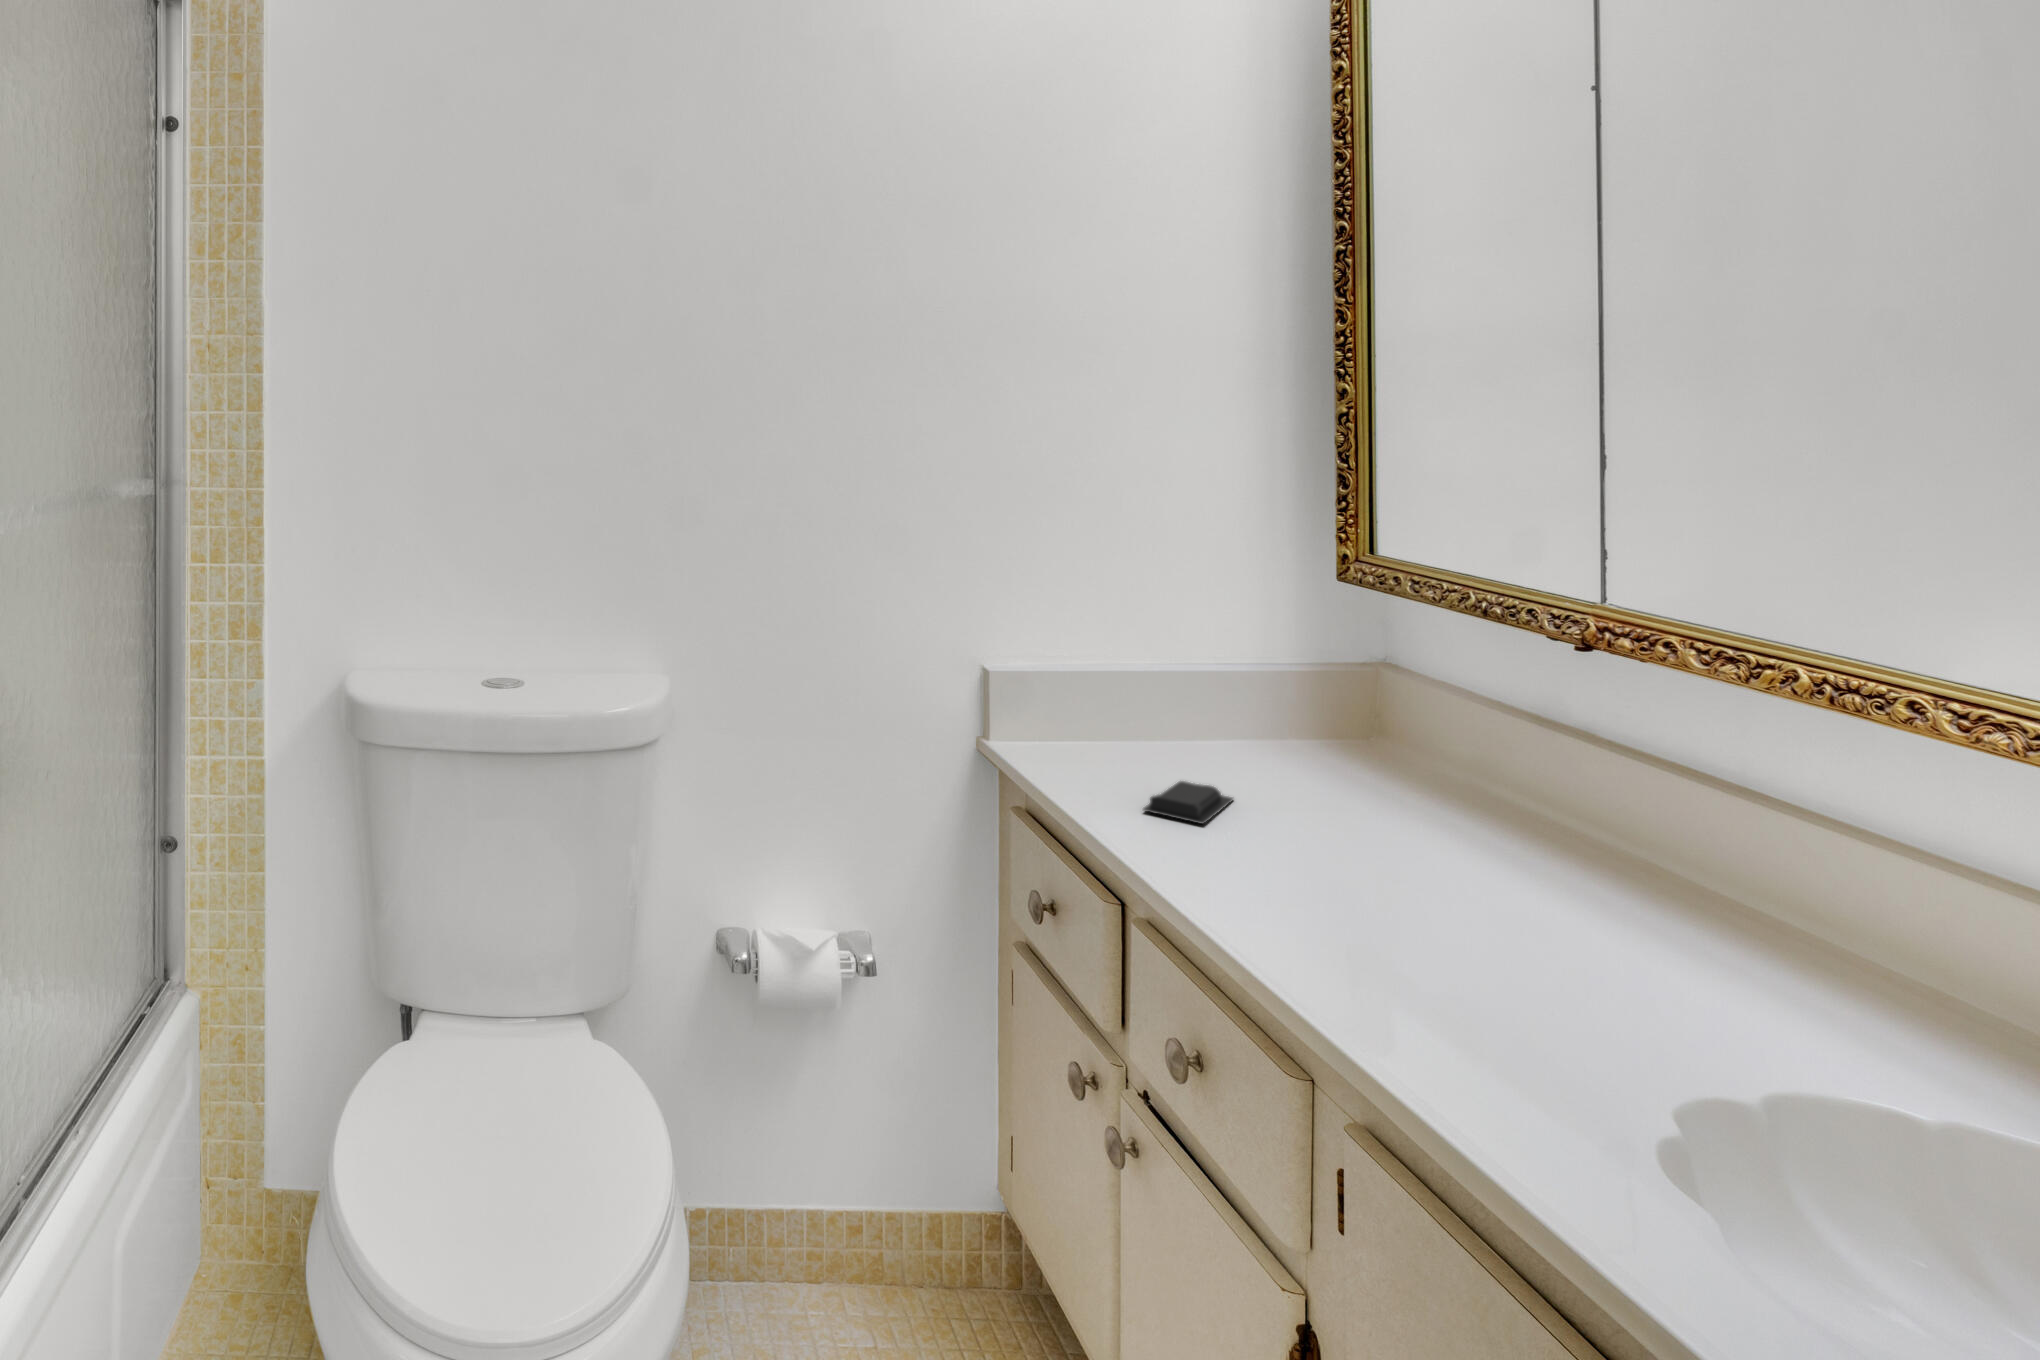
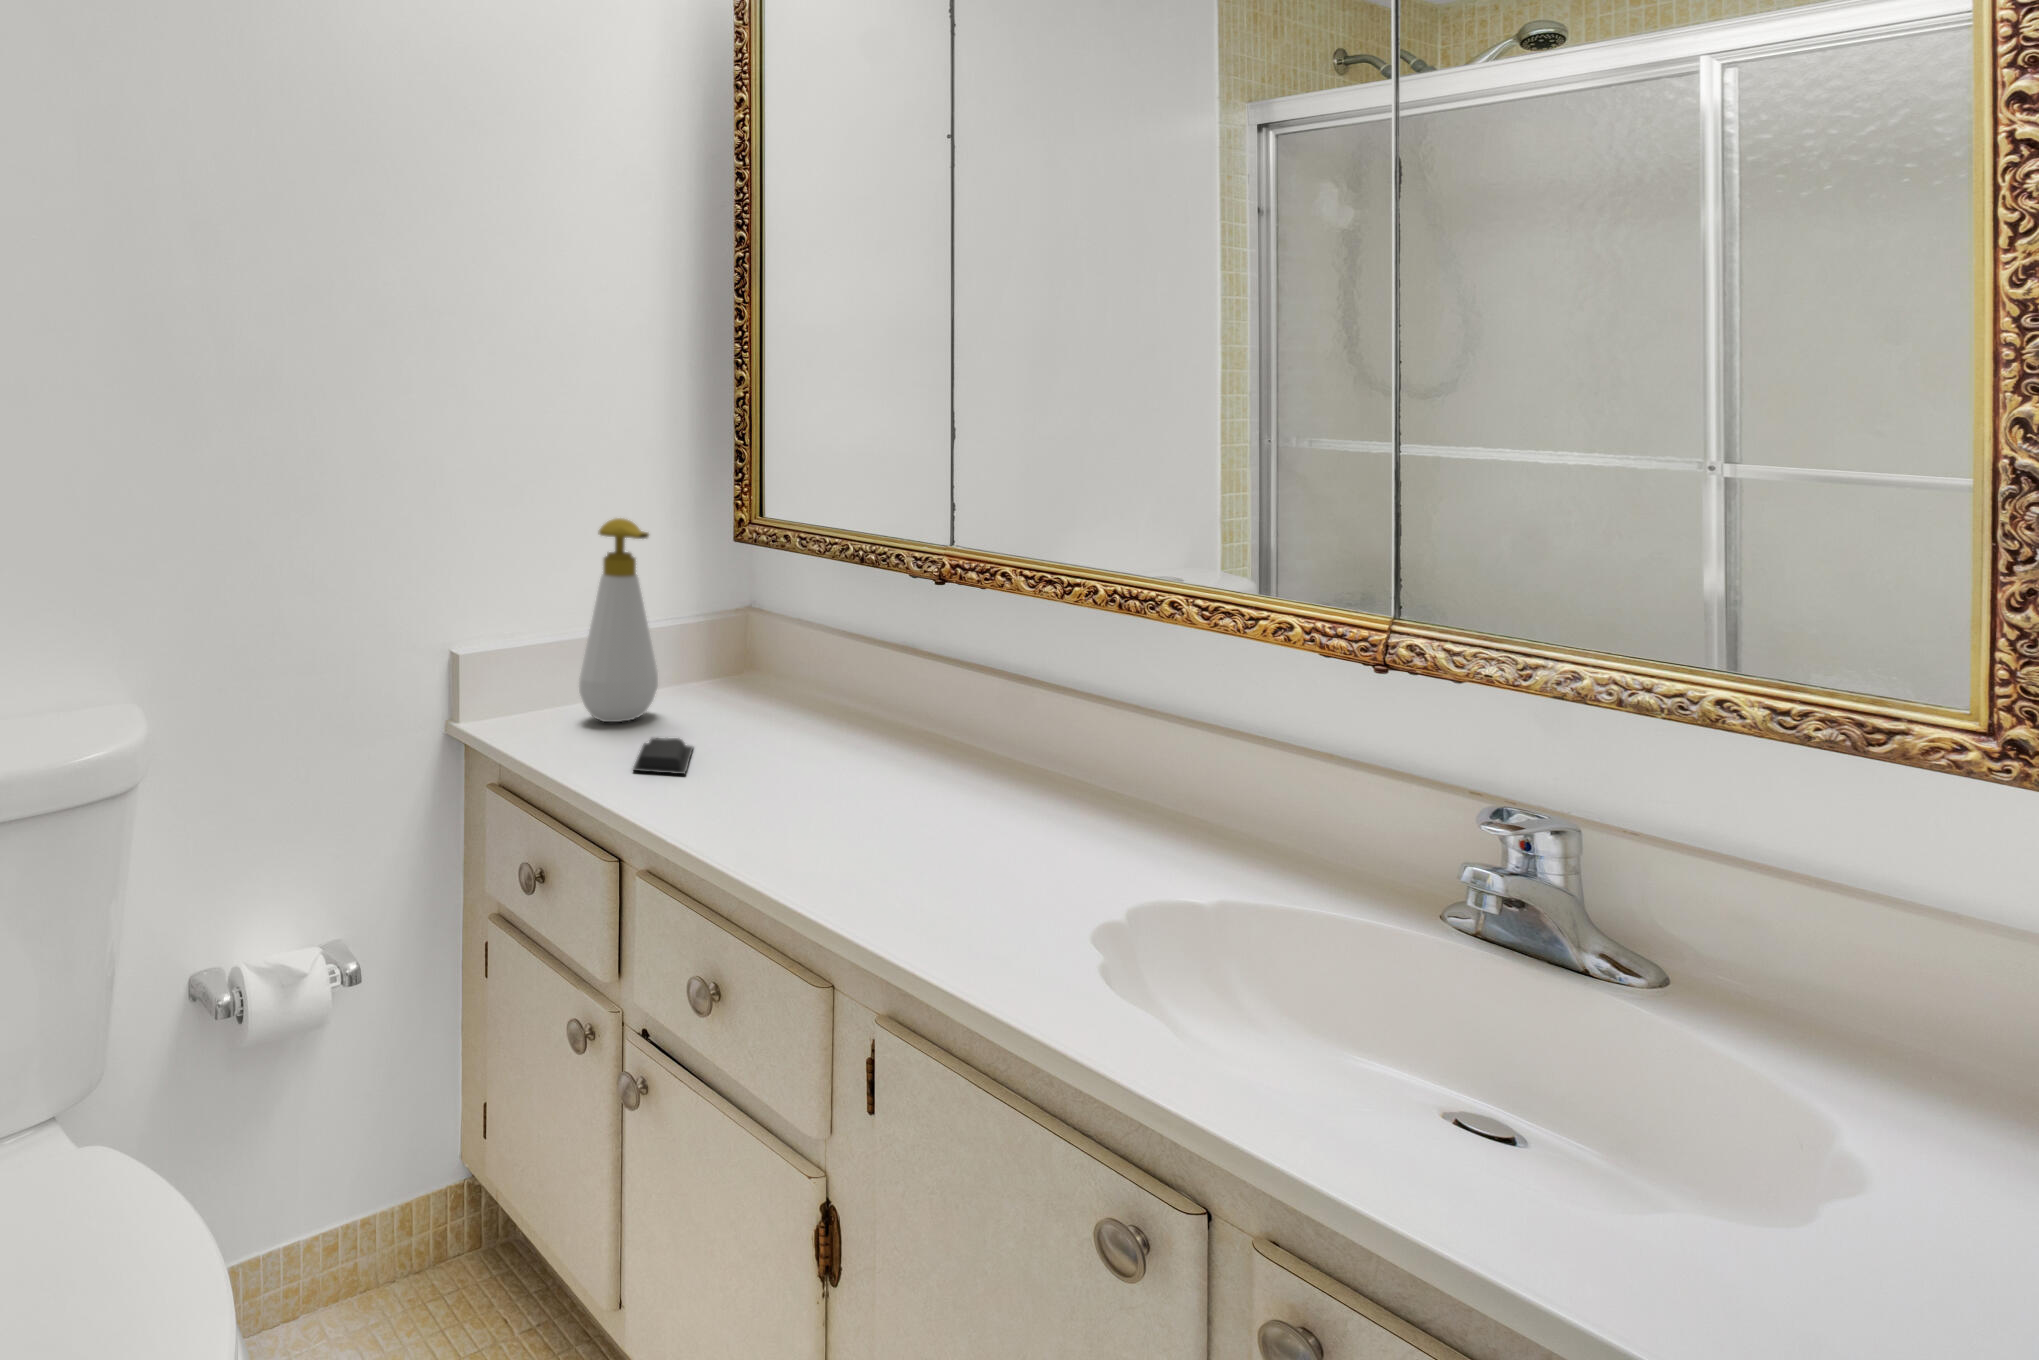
soap bottle: none [1113,541,1213,761] -> present [579,518,658,722]

